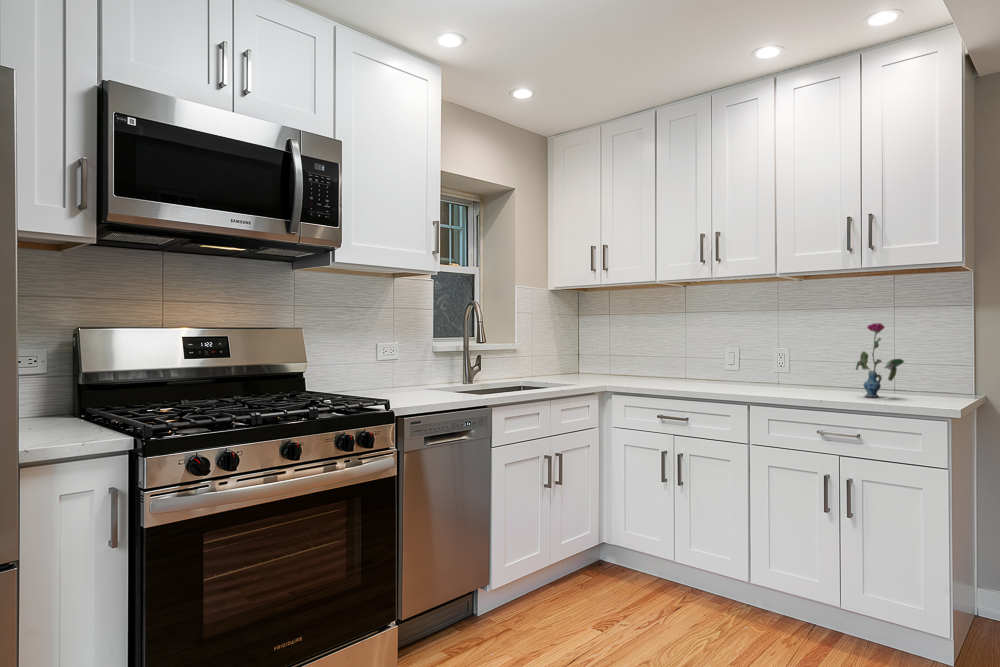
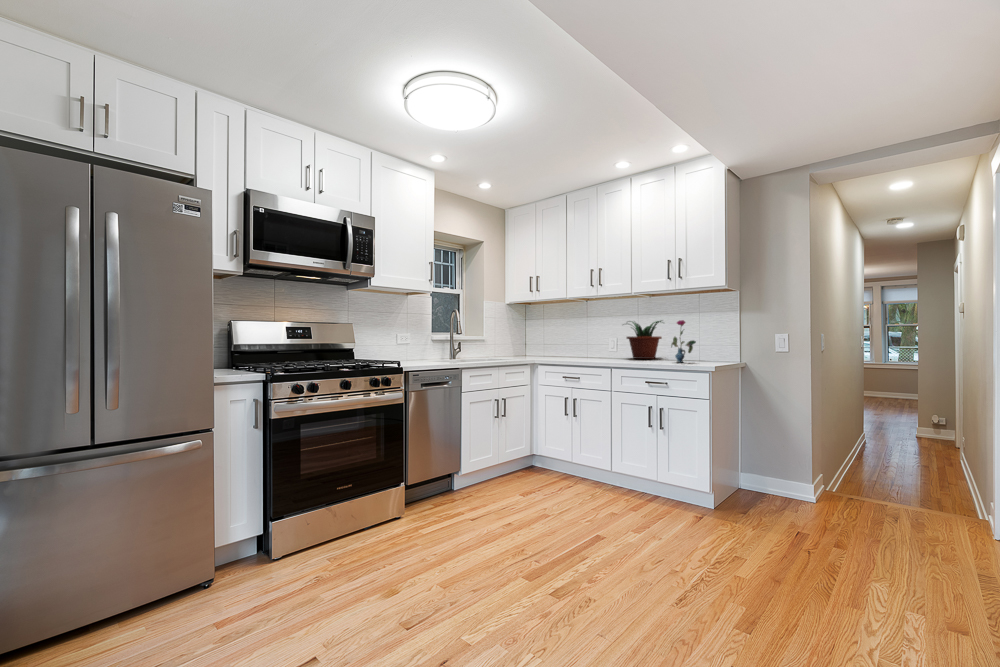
potted plant: none [757,321,834,387] -> present [627,321,662,359]

